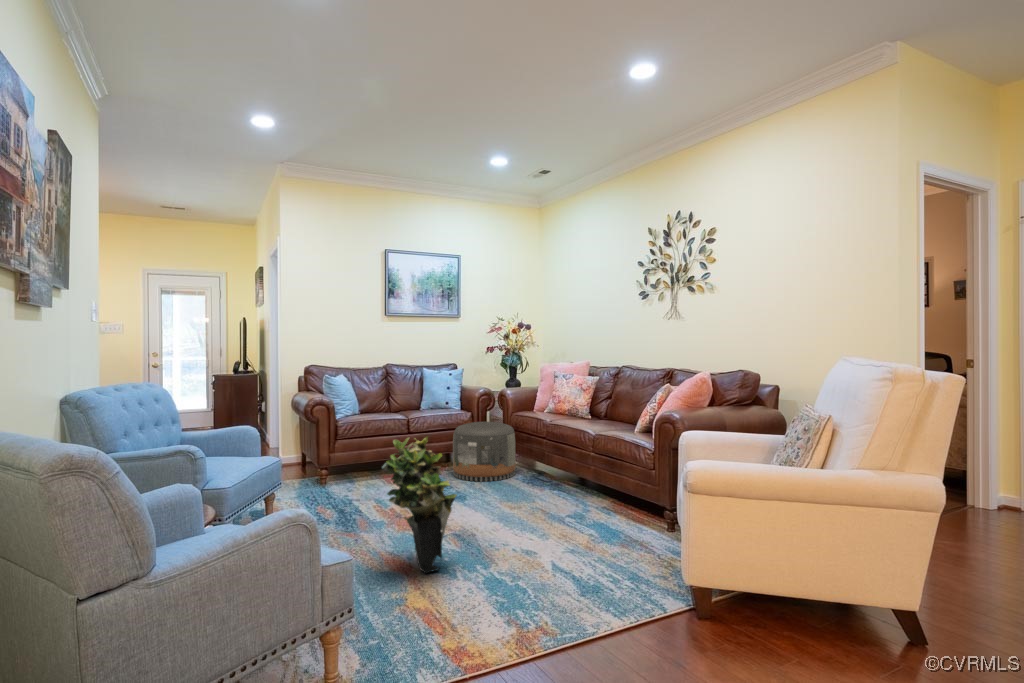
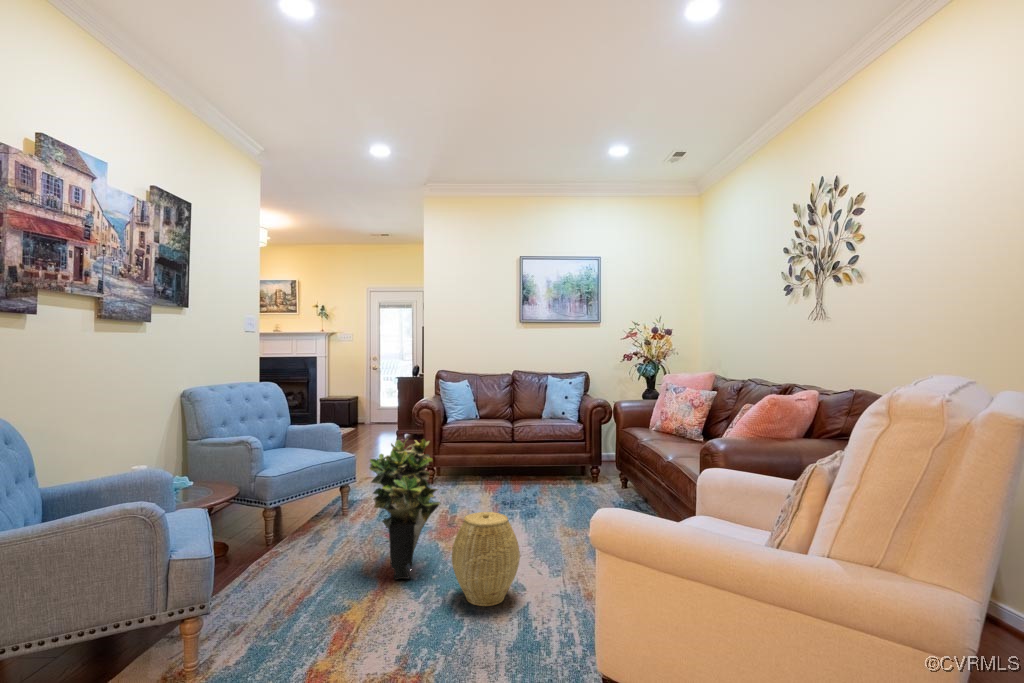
pouf: present [453,422,516,482] -> none [550,436,620,503]
woven basket: none [492,494,552,577] -> present [452,512,520,606]

